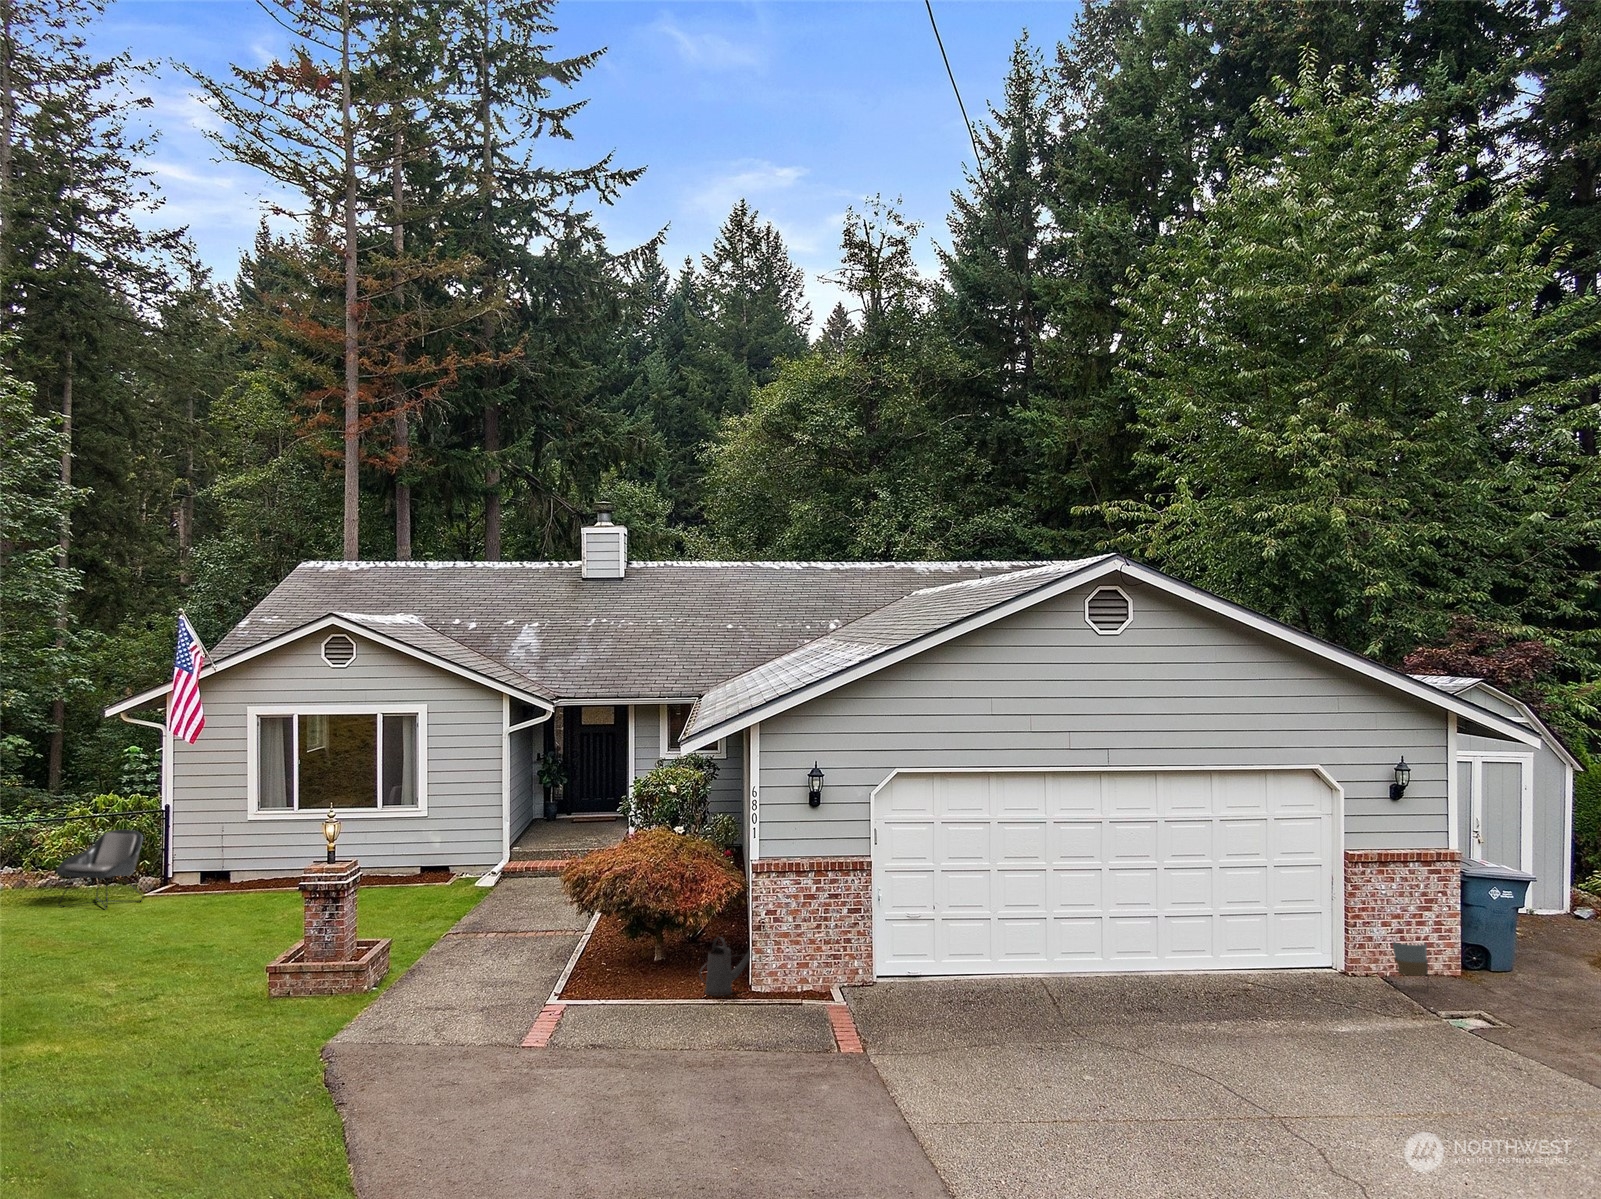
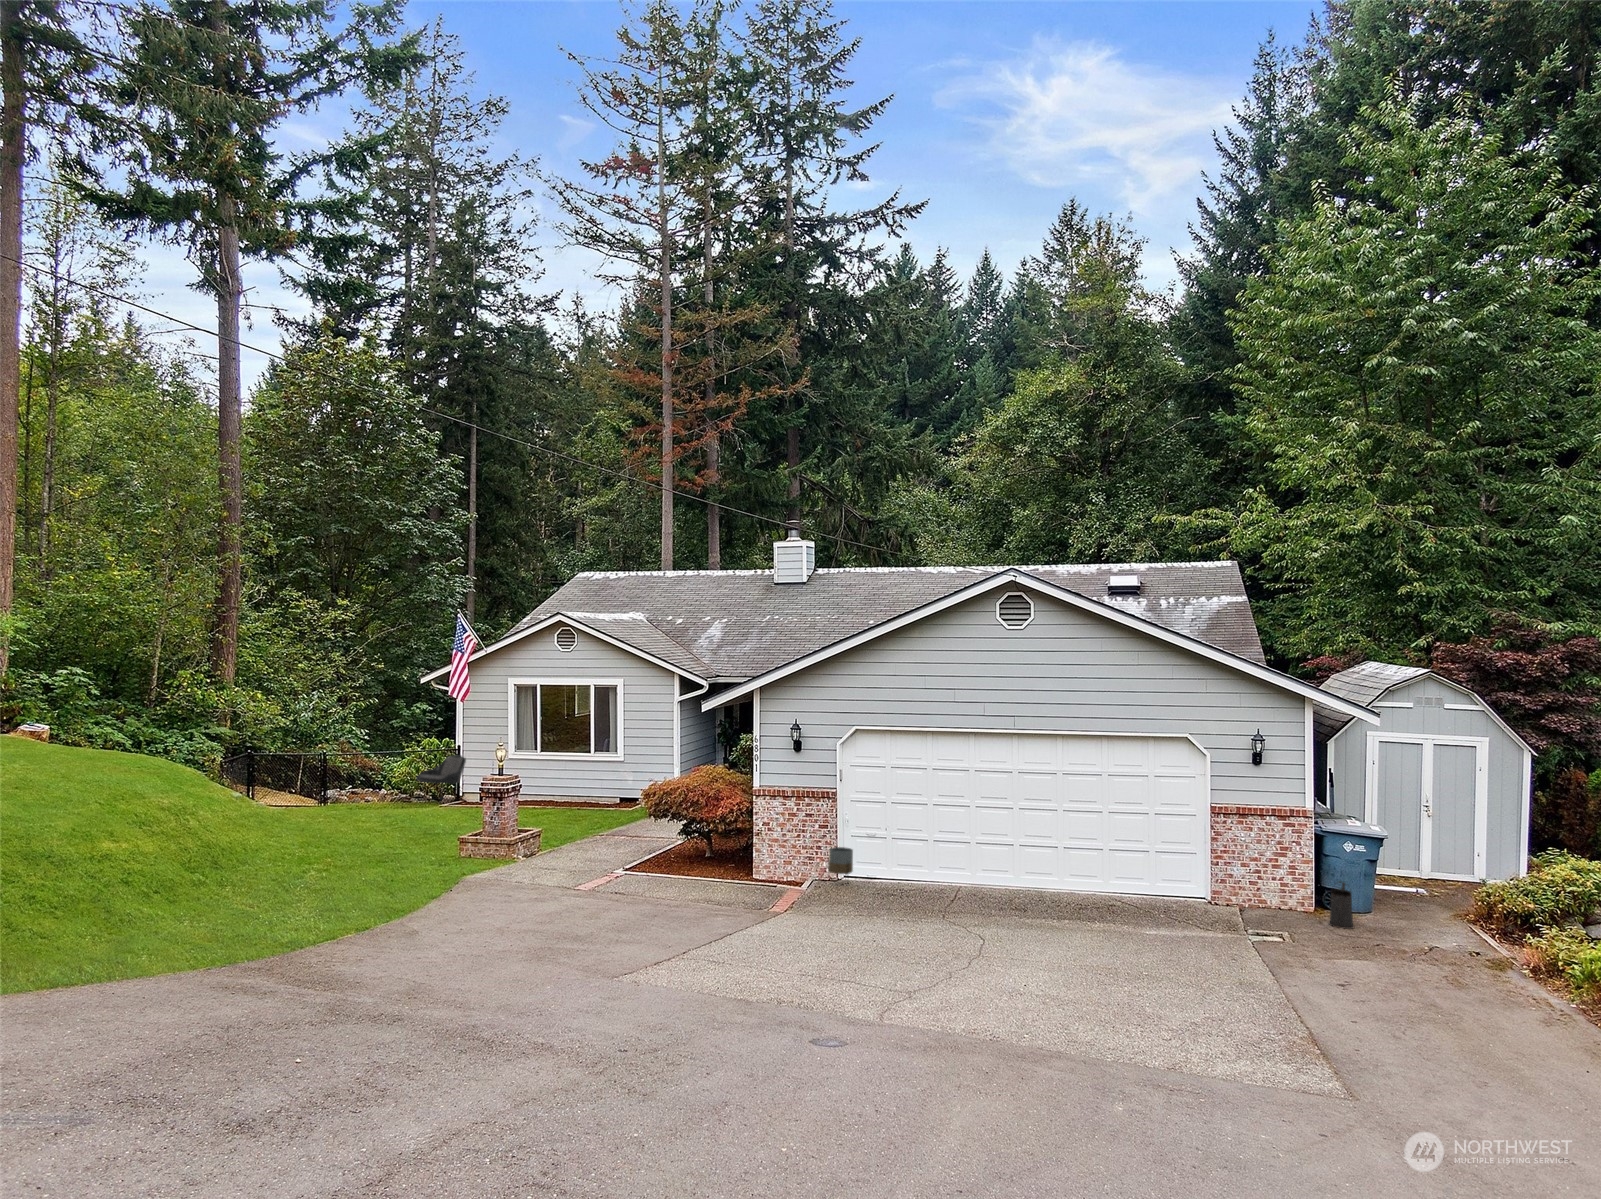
watering can: present [699,937,750,996] -> present [1329,882,1354,929]
planter: present [1393,942,1428,976] -> present [828,847,853,875]

